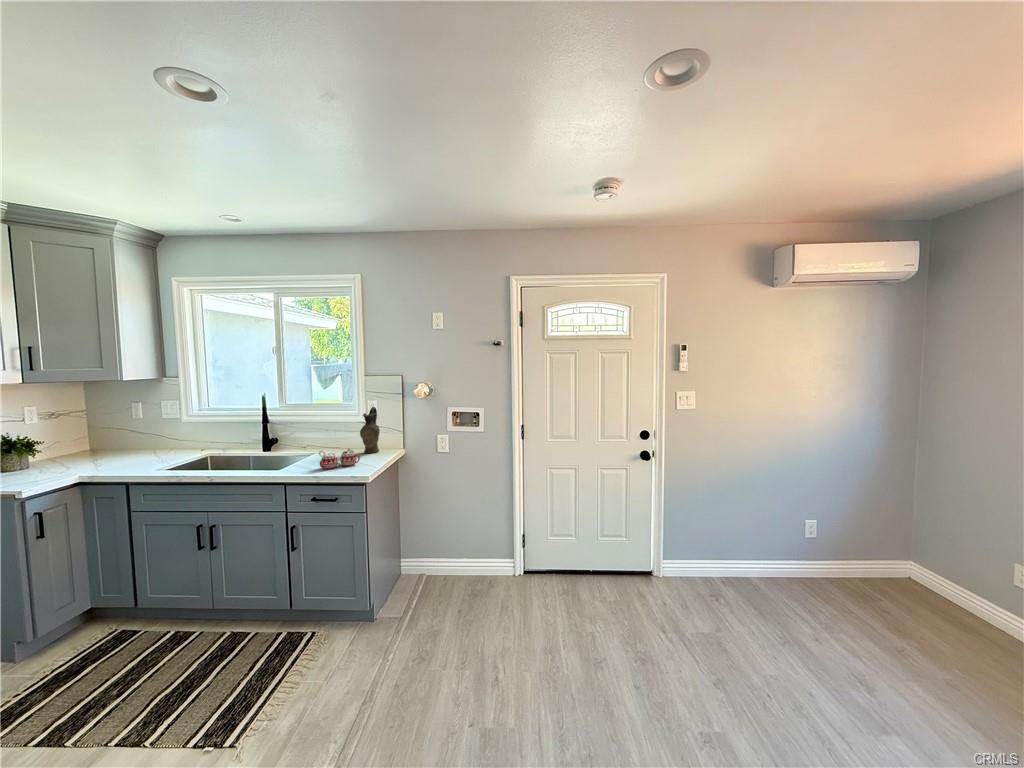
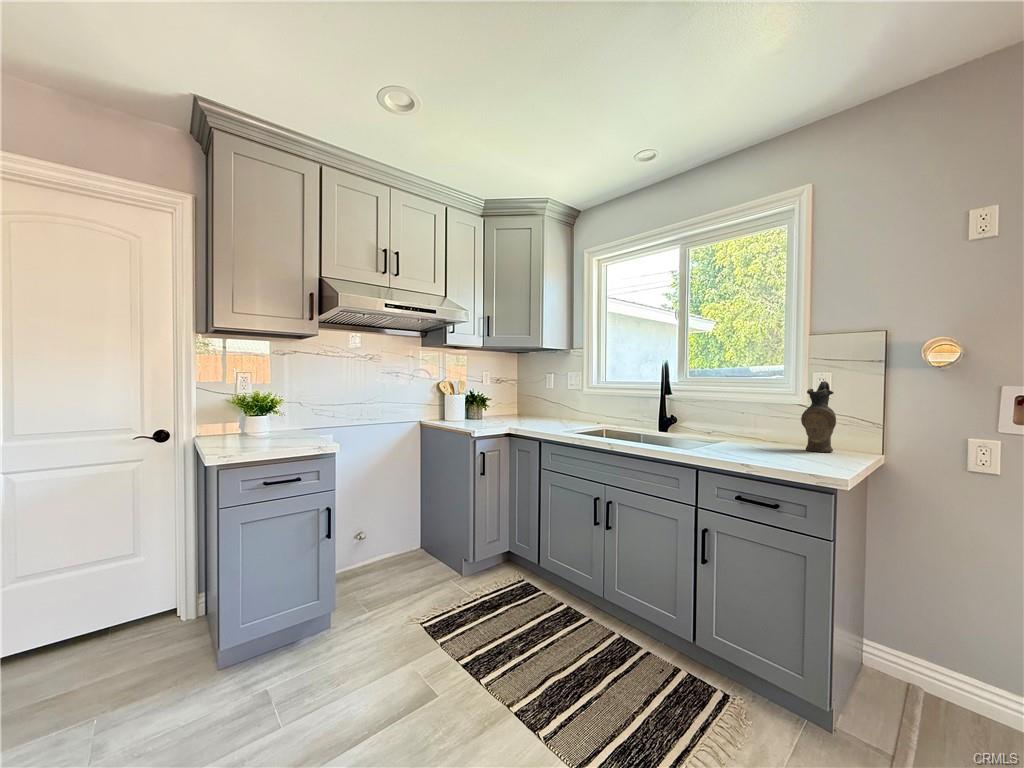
mug: present [319,449,360,469] -> none [744,431,812,460]

